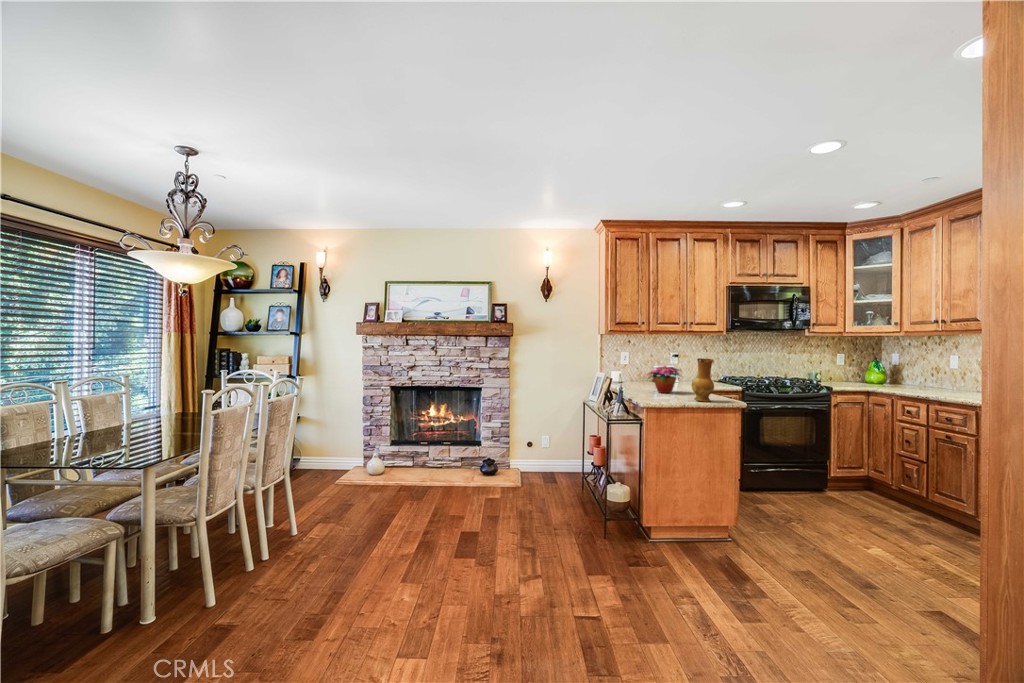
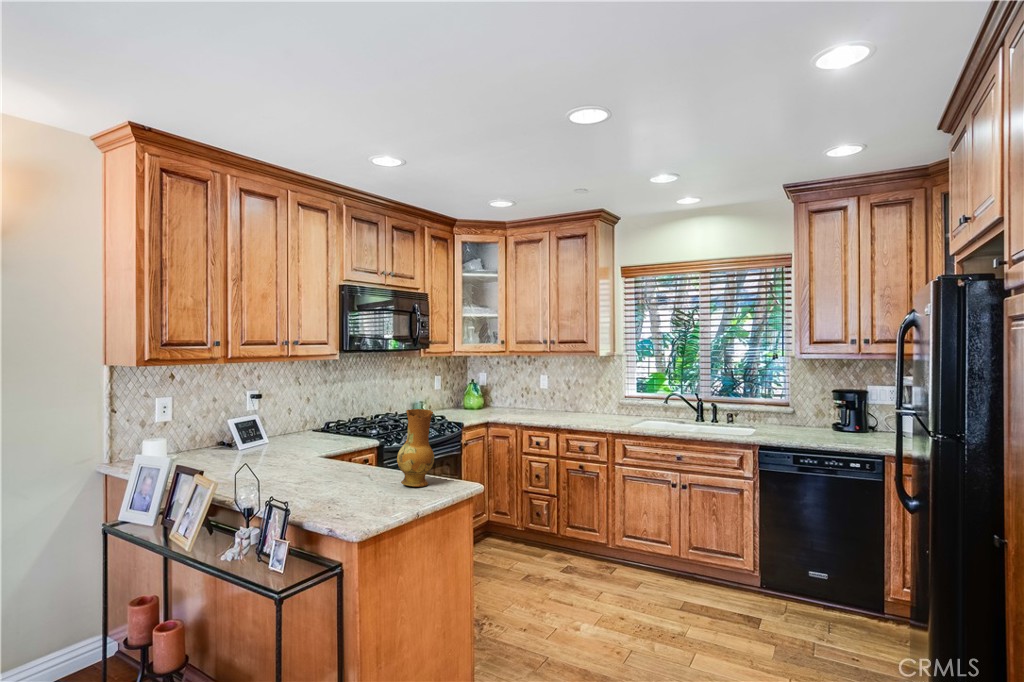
flower arrangement: present [647,366,680,393] -> none [267,424,347,479]

